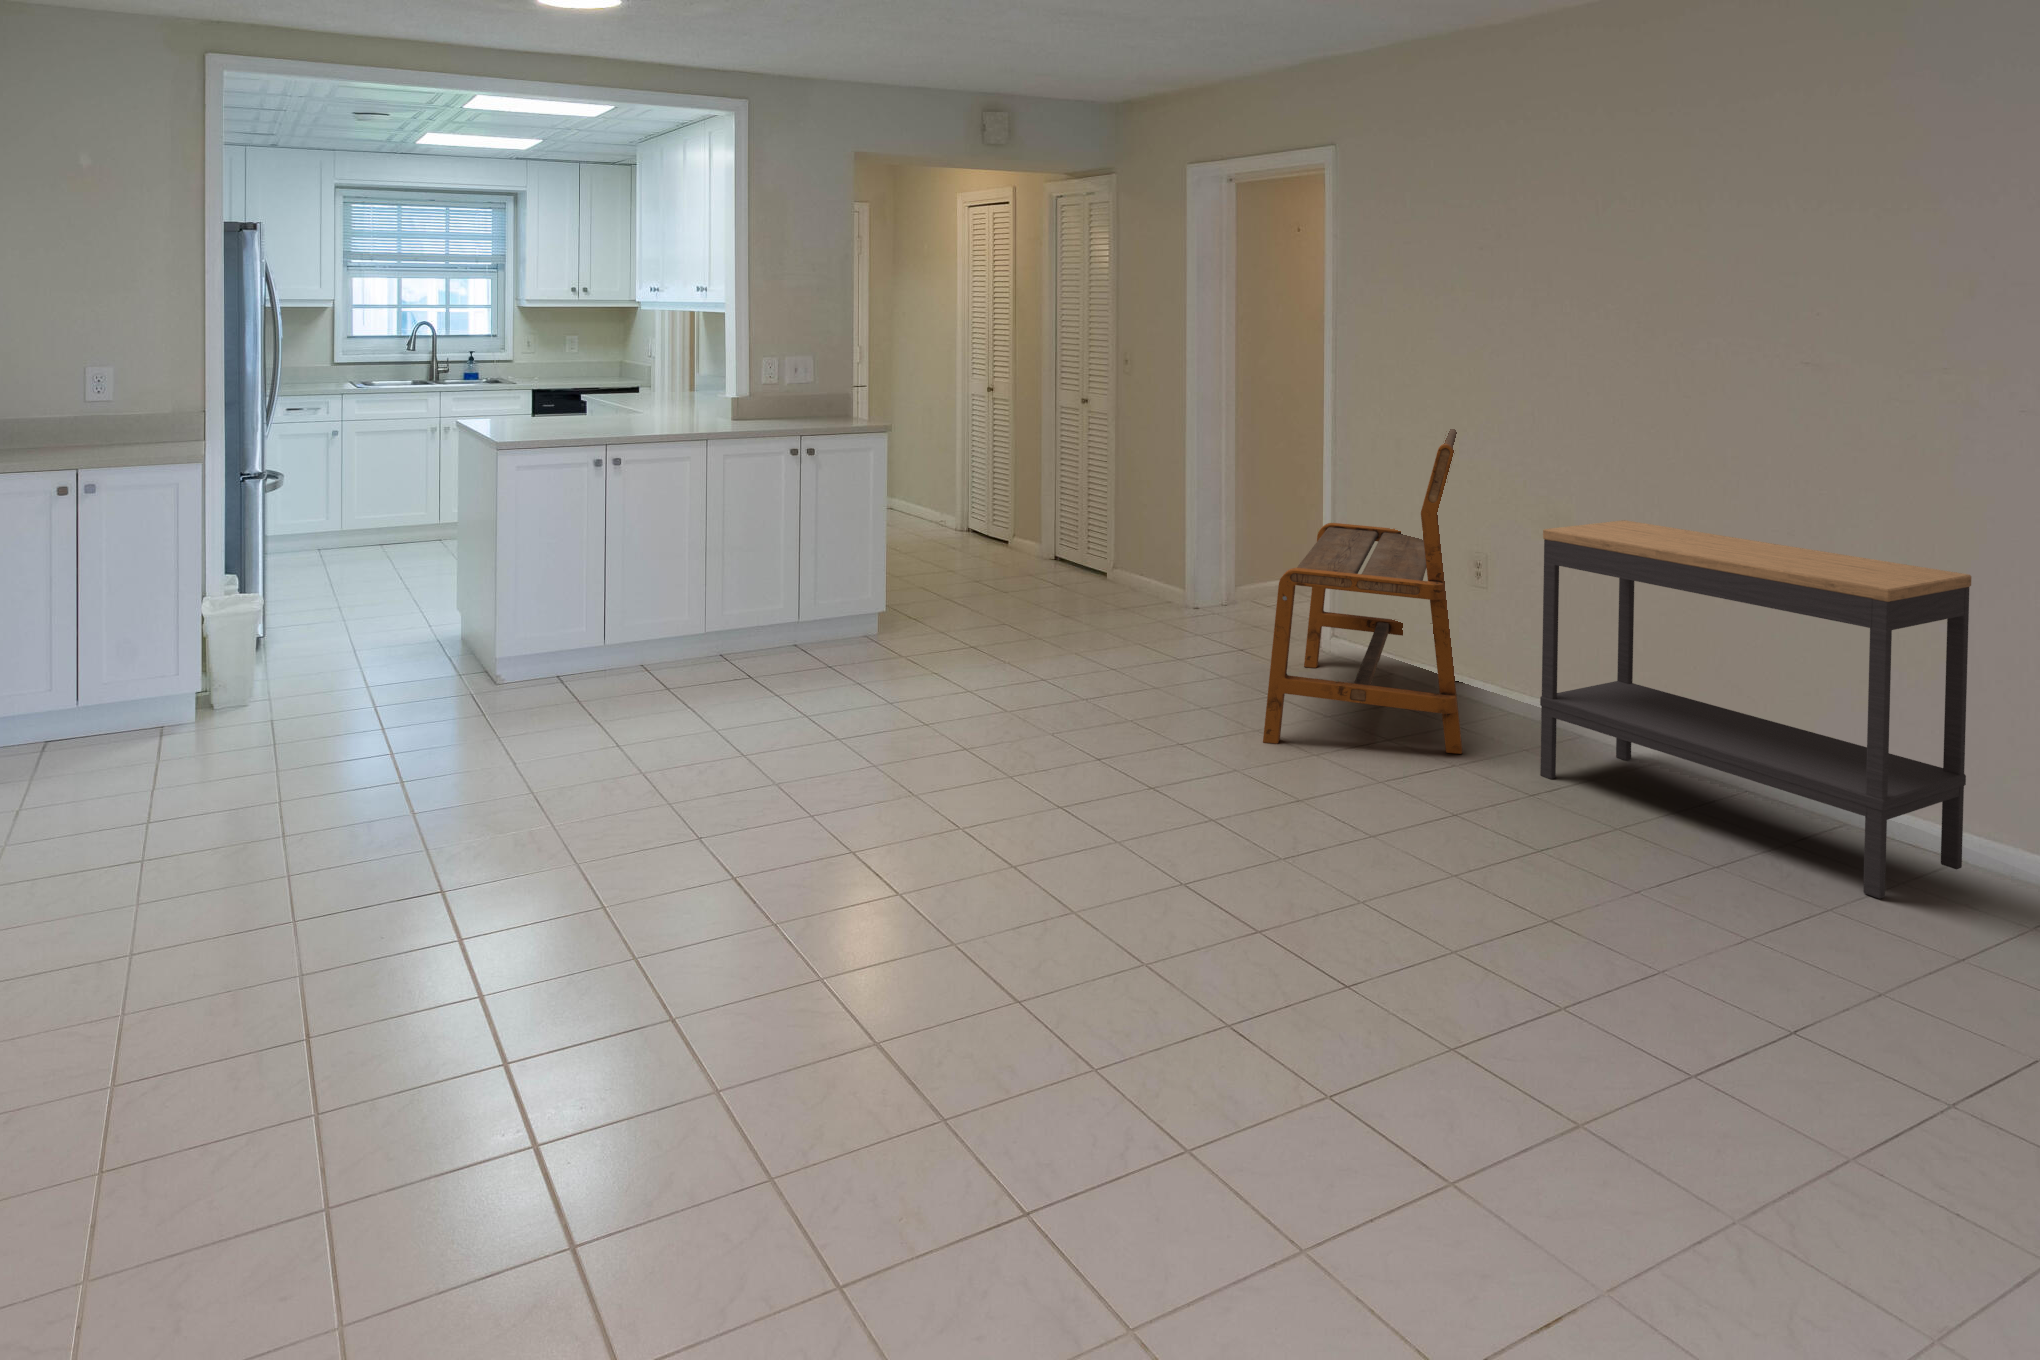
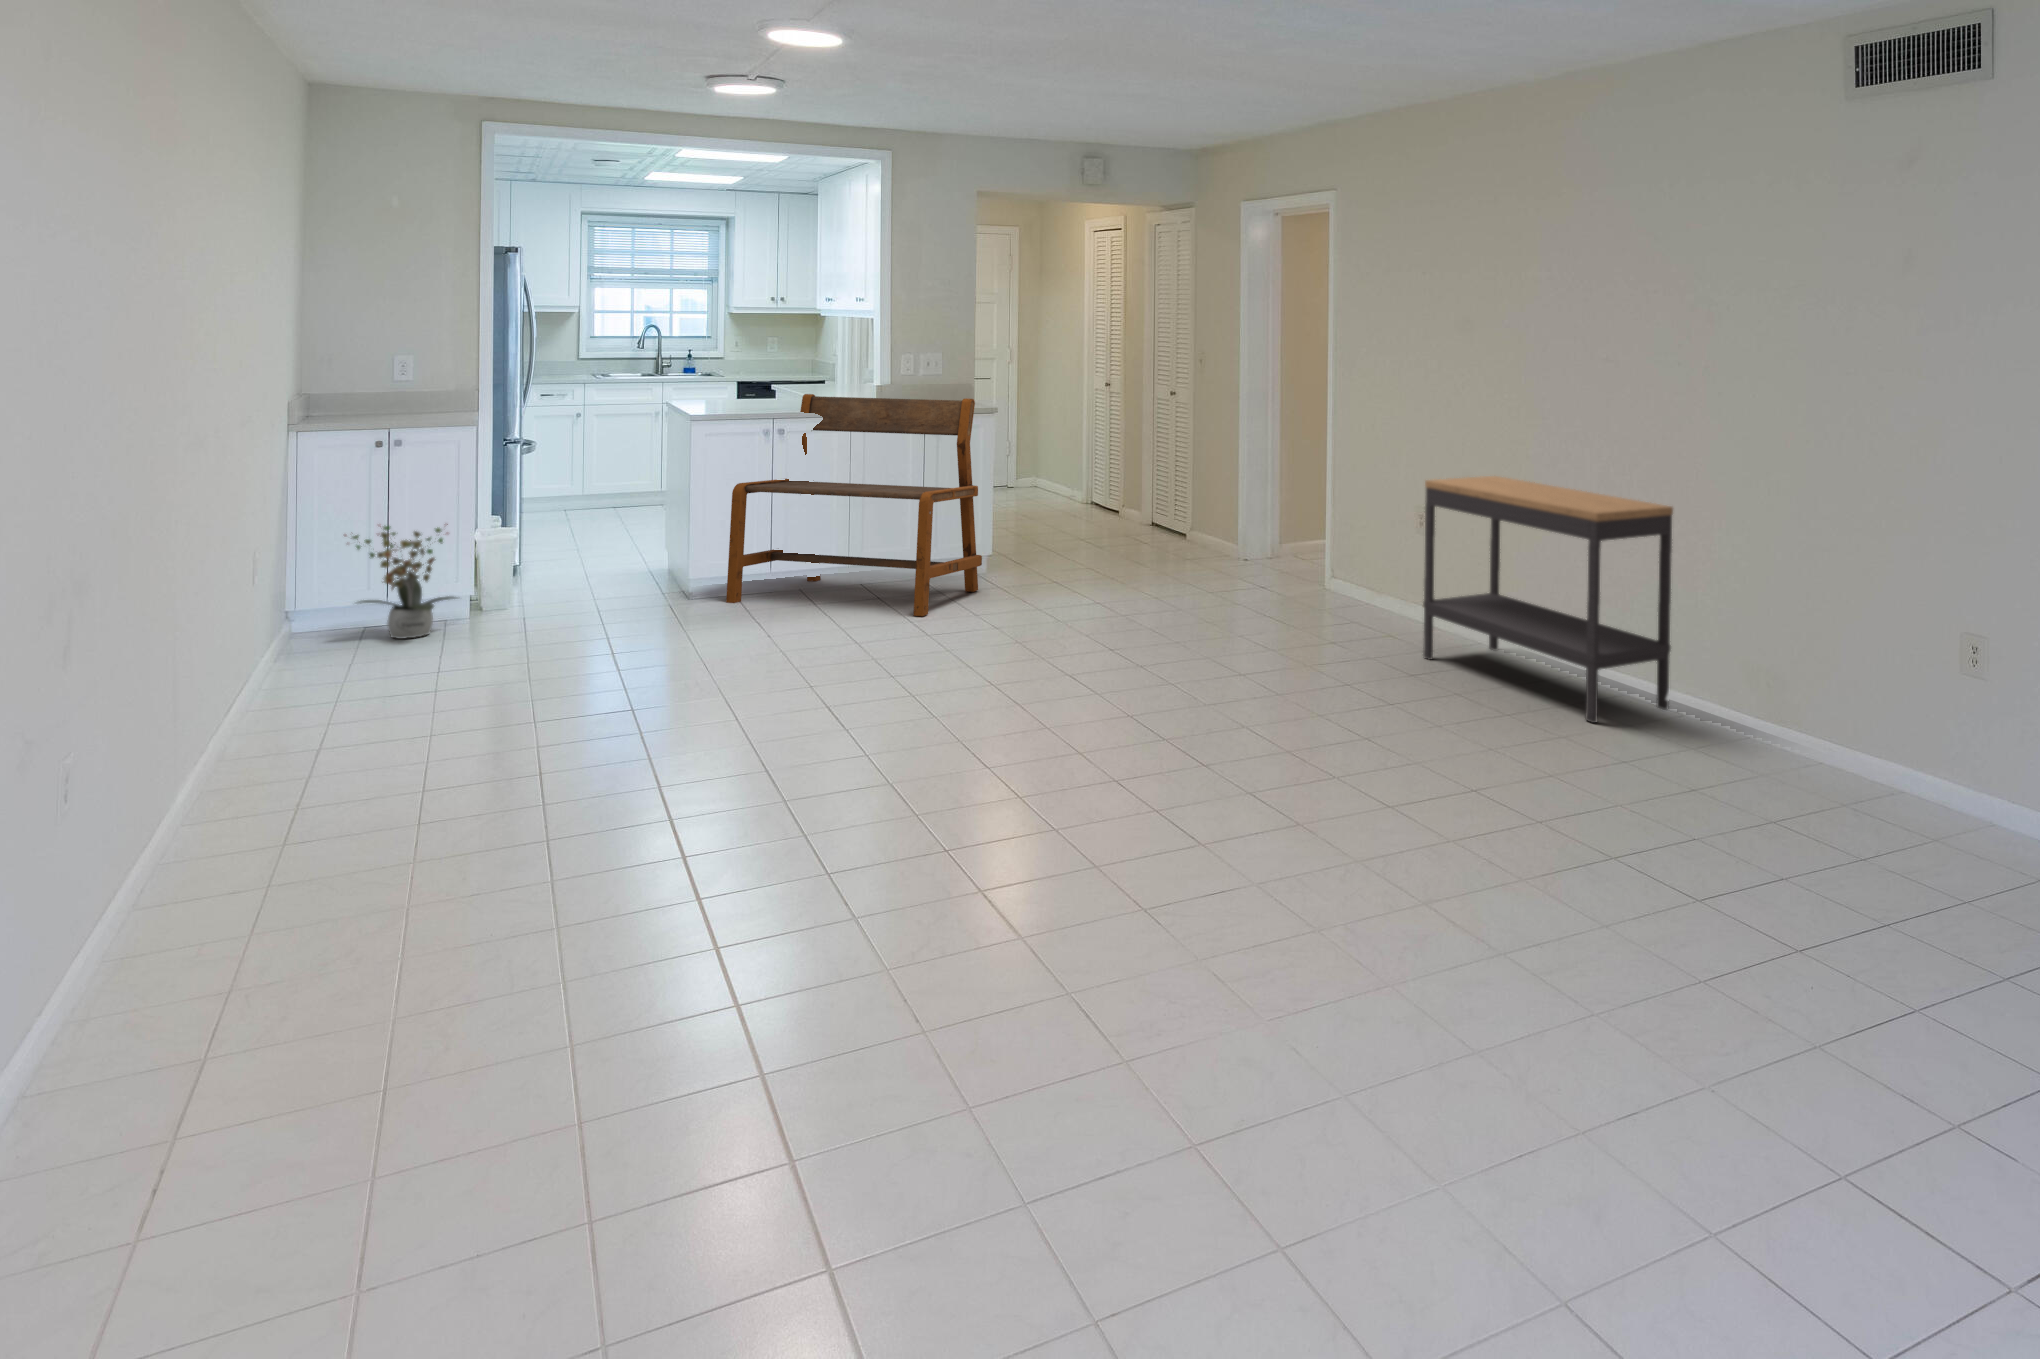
bench: present [1263,429,1462,754] -> present [726,394,982,616]
potted plant: none [7,600,182,768] -> present [345,524,455,639]

